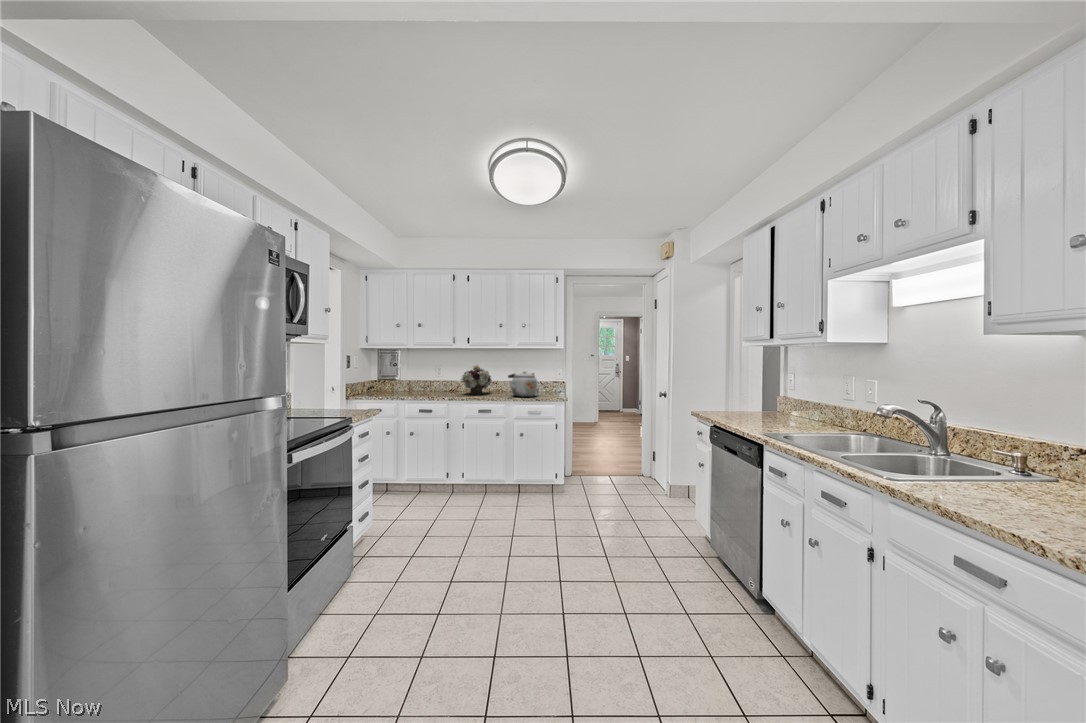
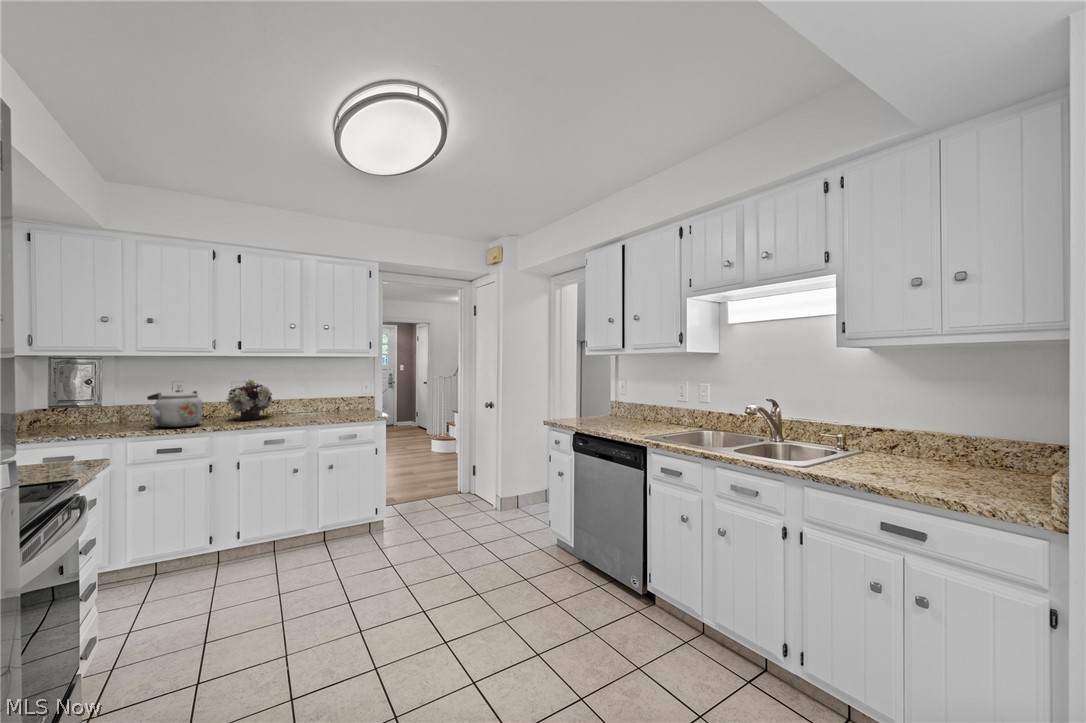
kettle: present [508,372,537,397] -> present [147,389,202,427]

